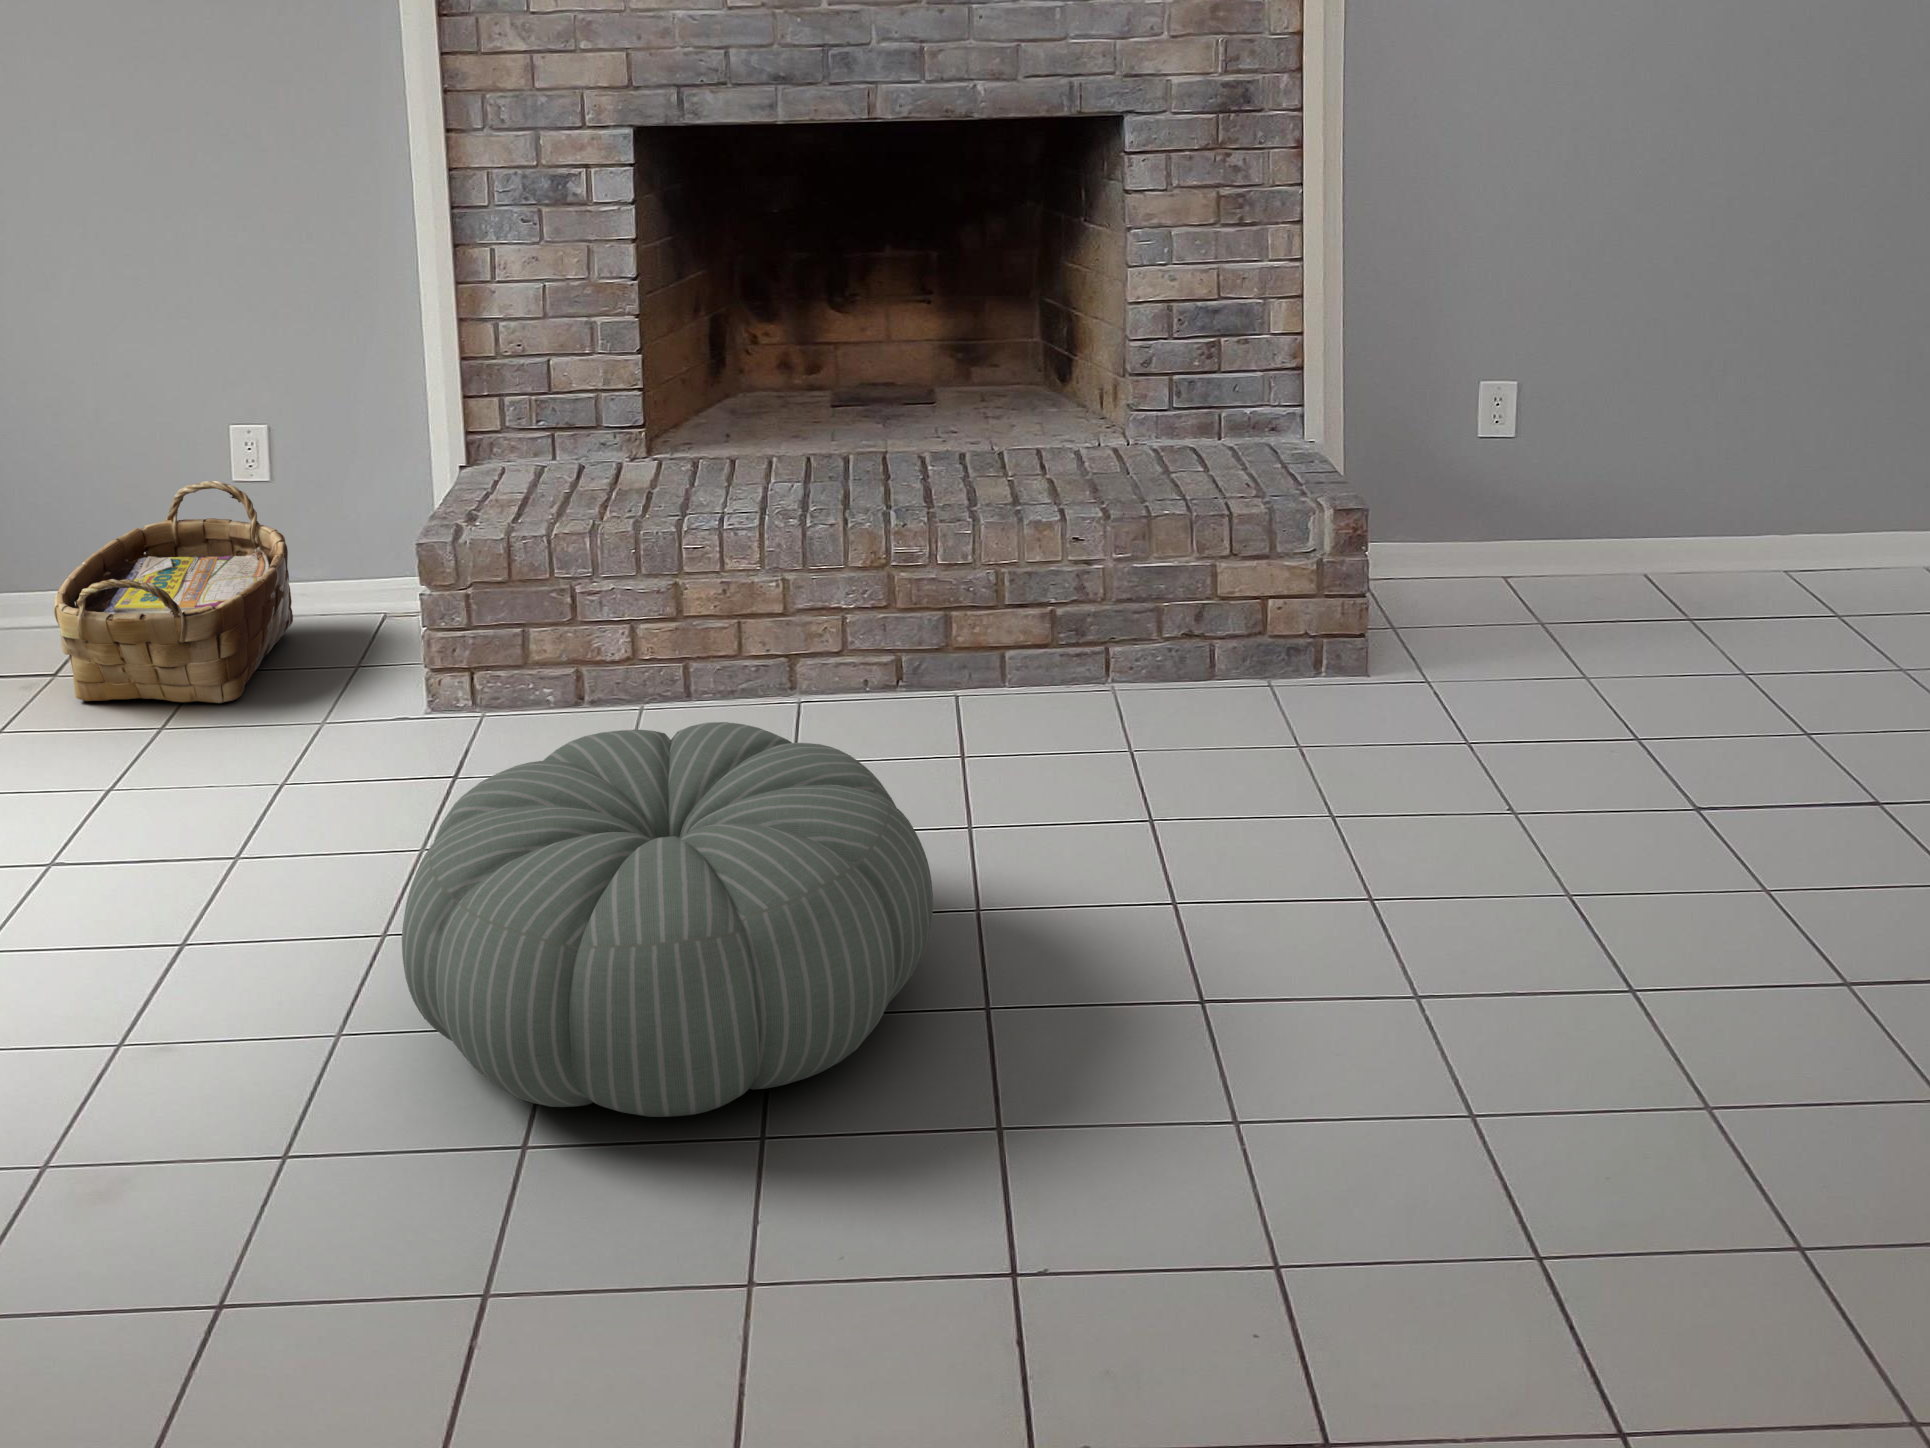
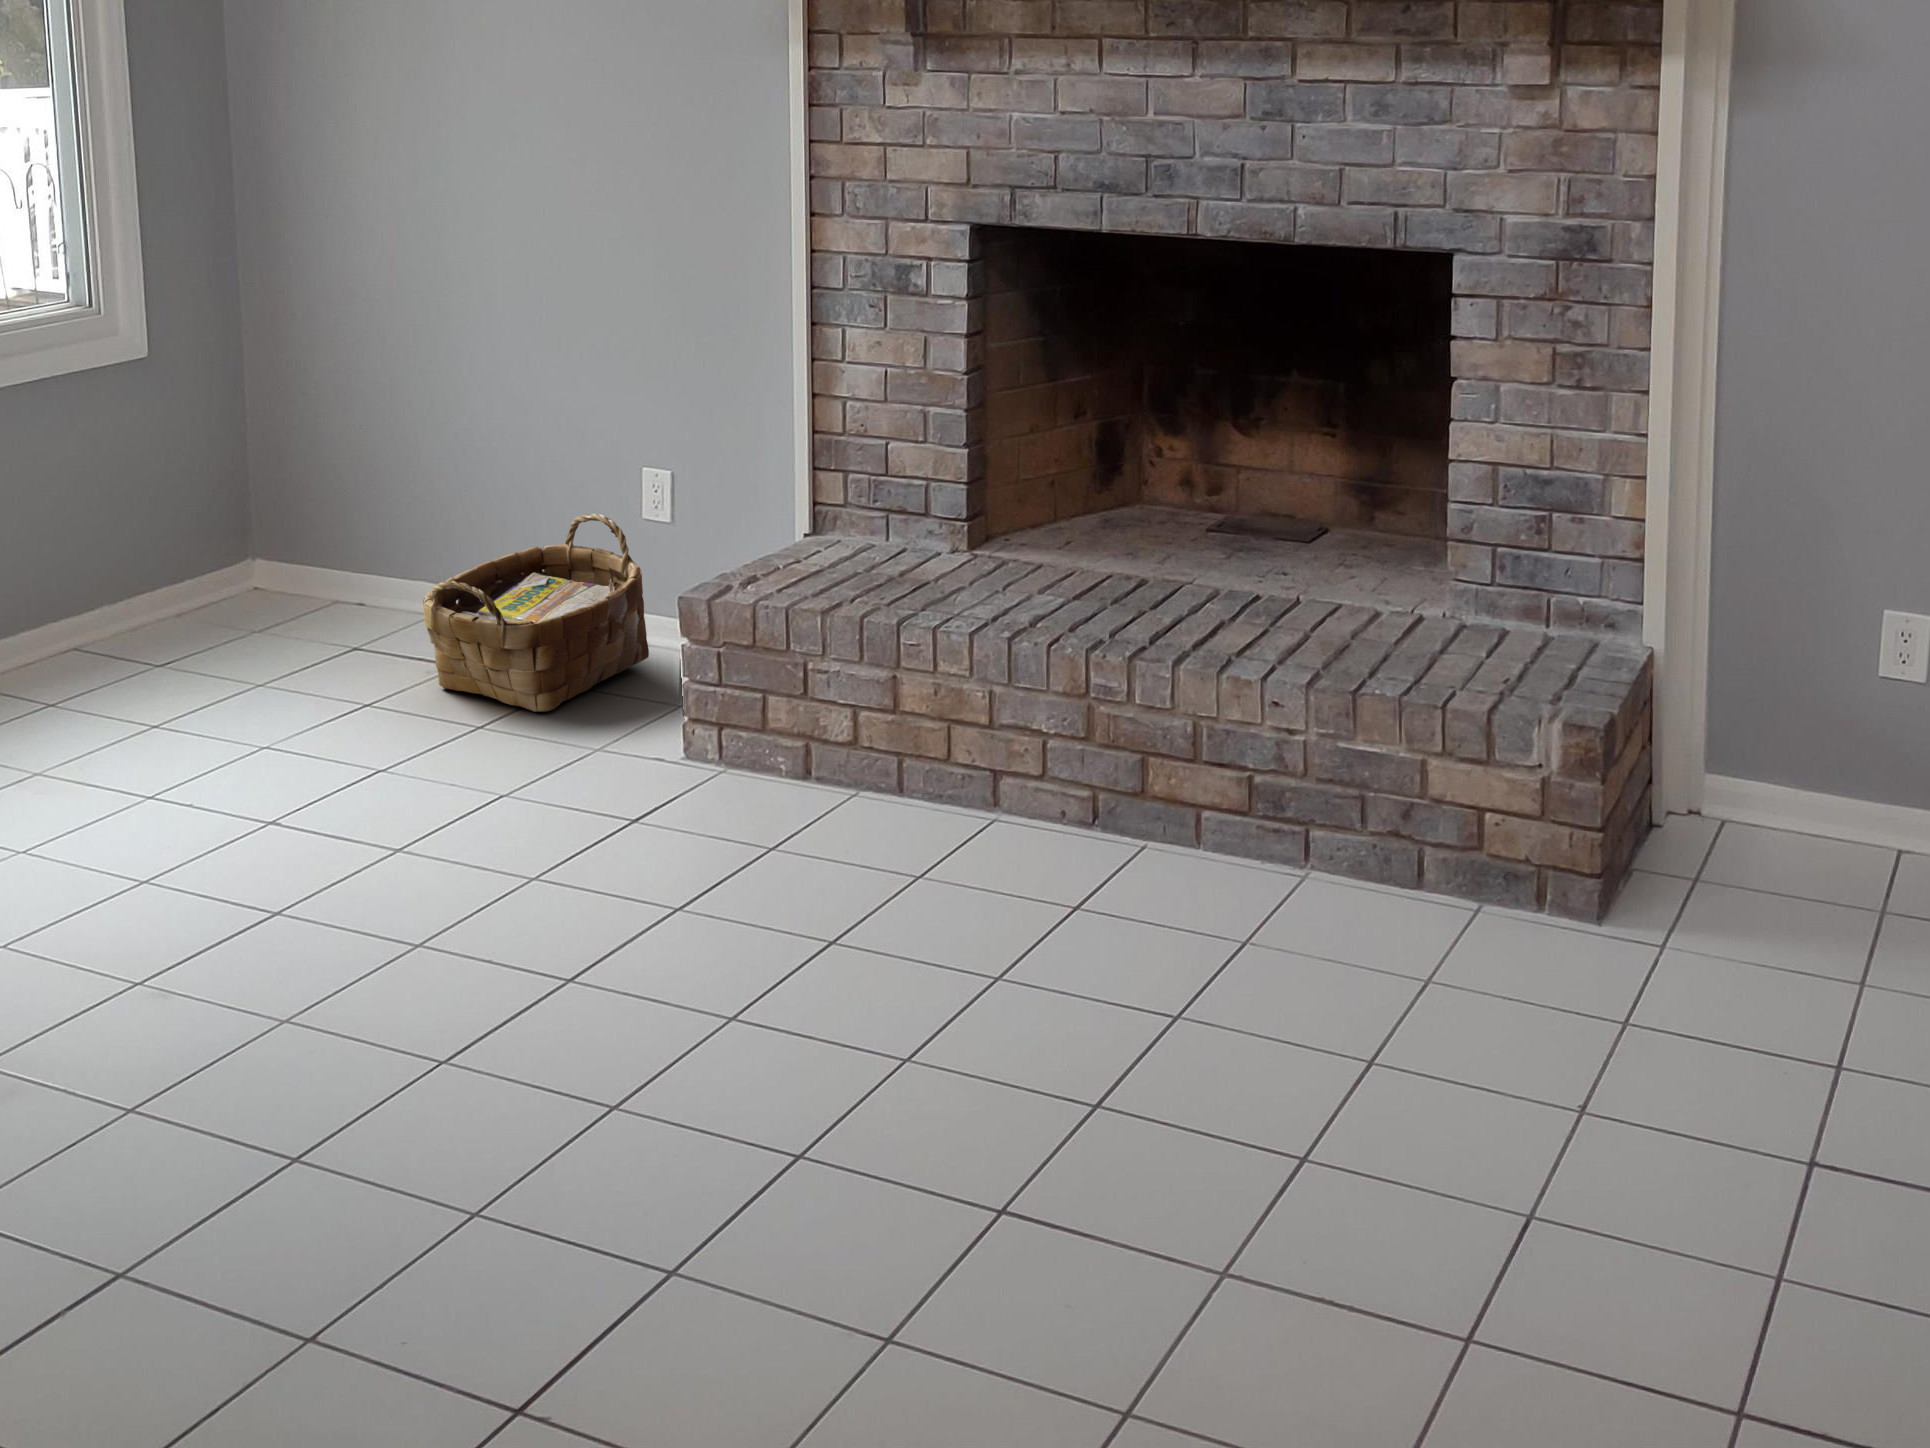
pouf: present [402,722,933,1117] -> none [354,778,850,1126]

